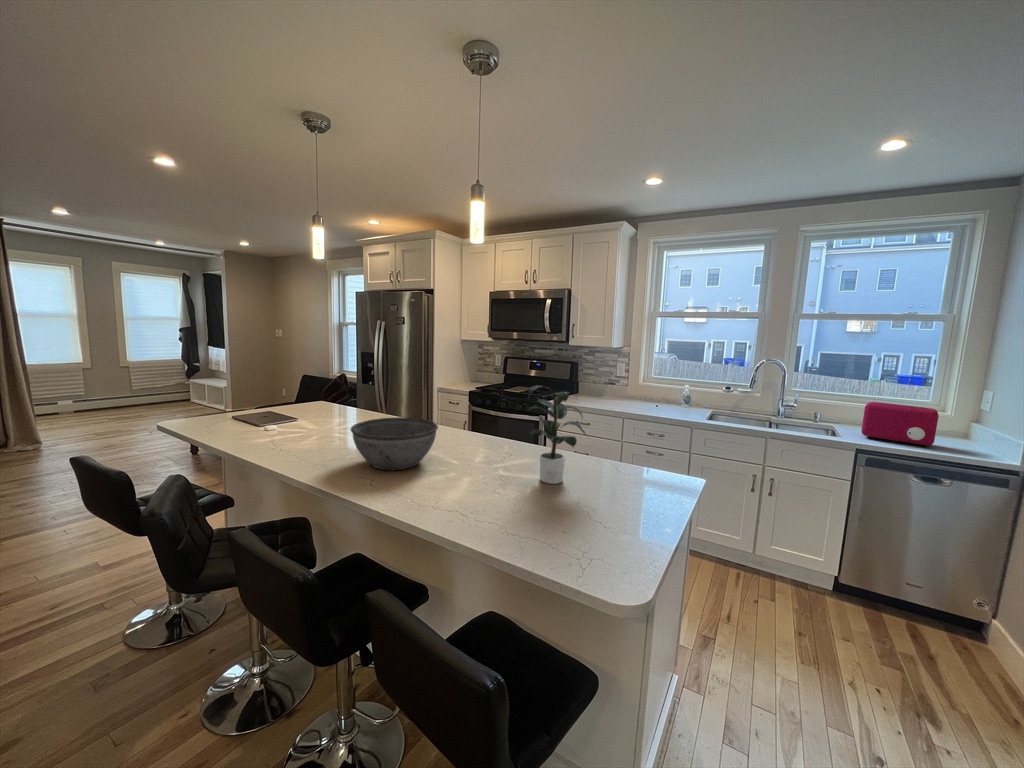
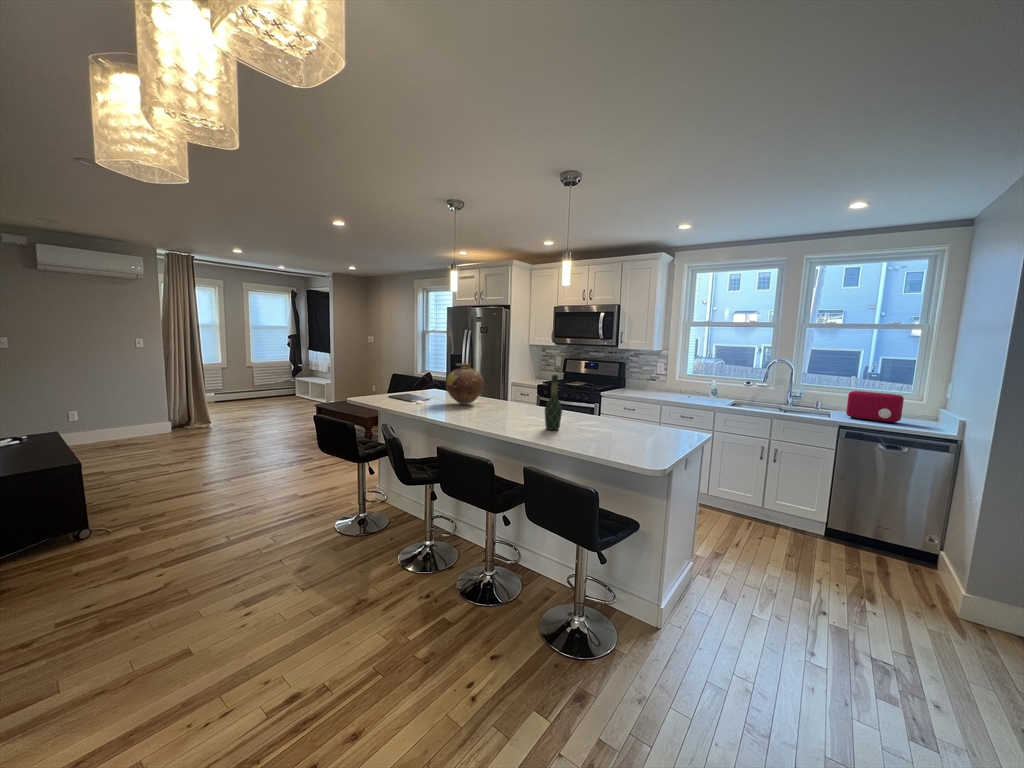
vase: none [306,374,369,437] -> present [446,363,484,405]
potted plant: present [528,386,586,484] -> none [584,367,634,426]
wine bottle: none [441,405,472,504] -> present [545,375,562,430]
bowl: present [351,417,438,470] -> none [484,390,536,418]

